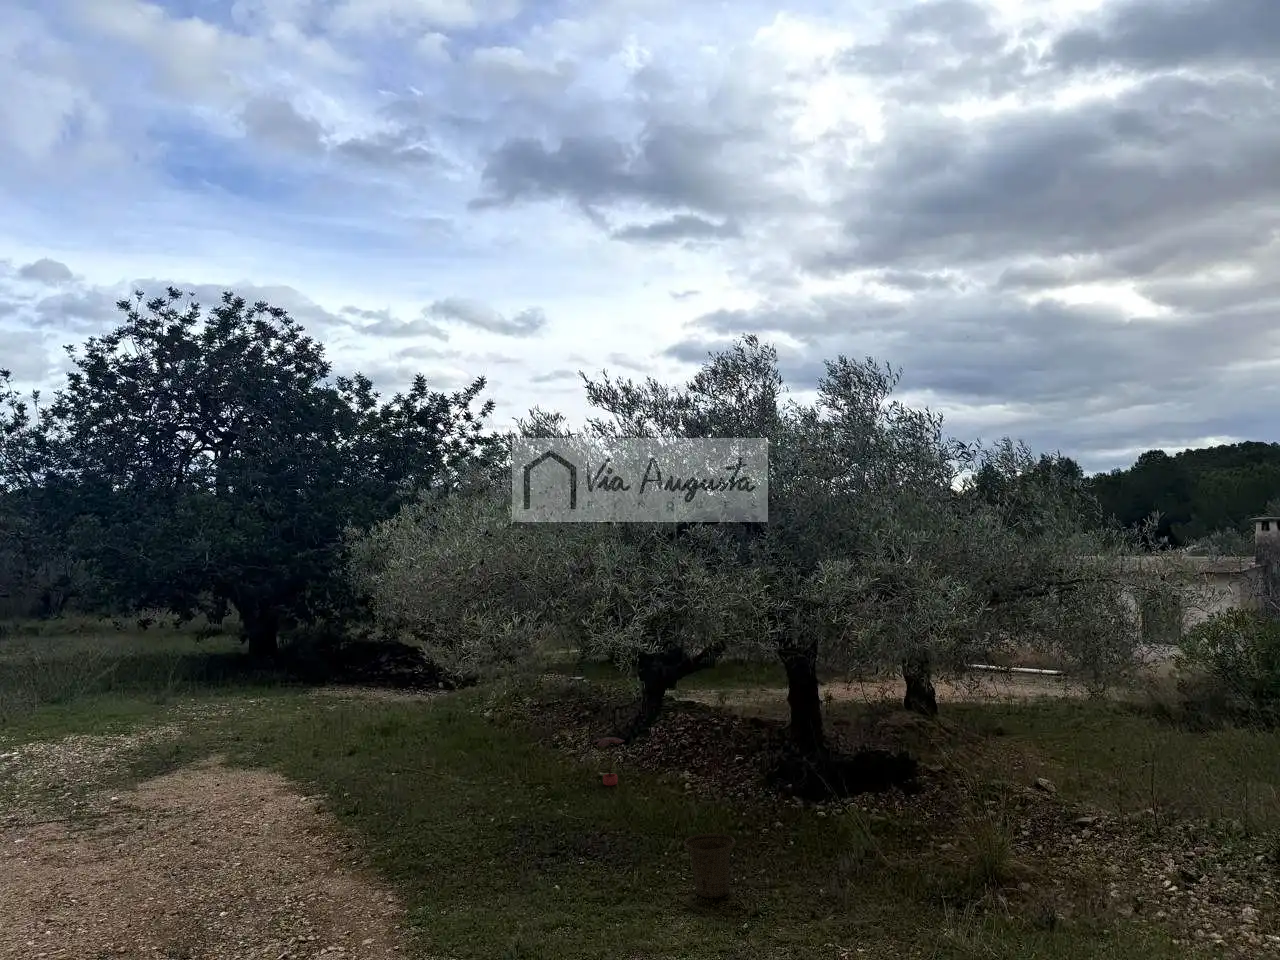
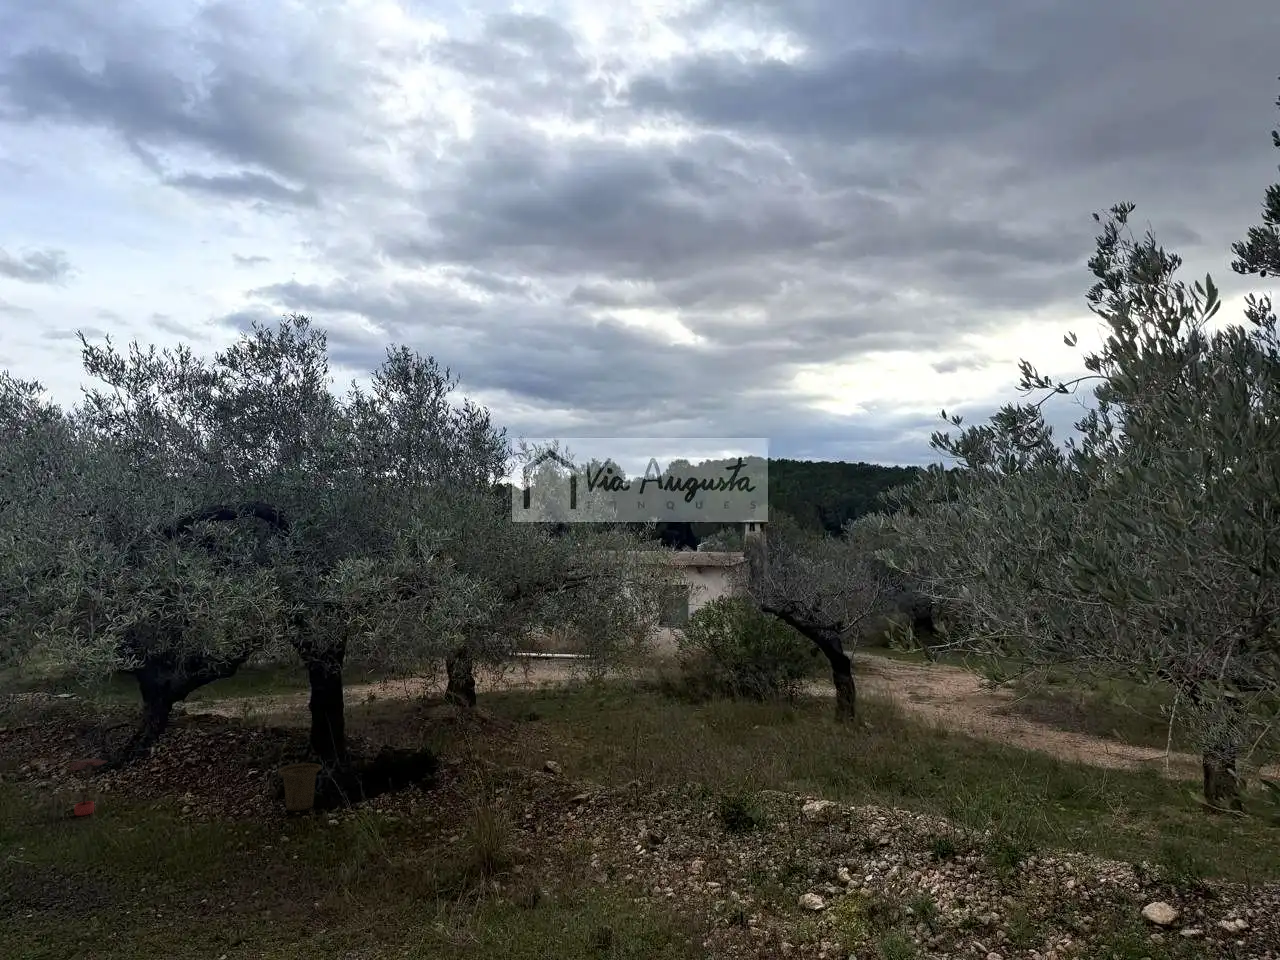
basket: present [683,833,736,898] -> present [278,763,321,811]

